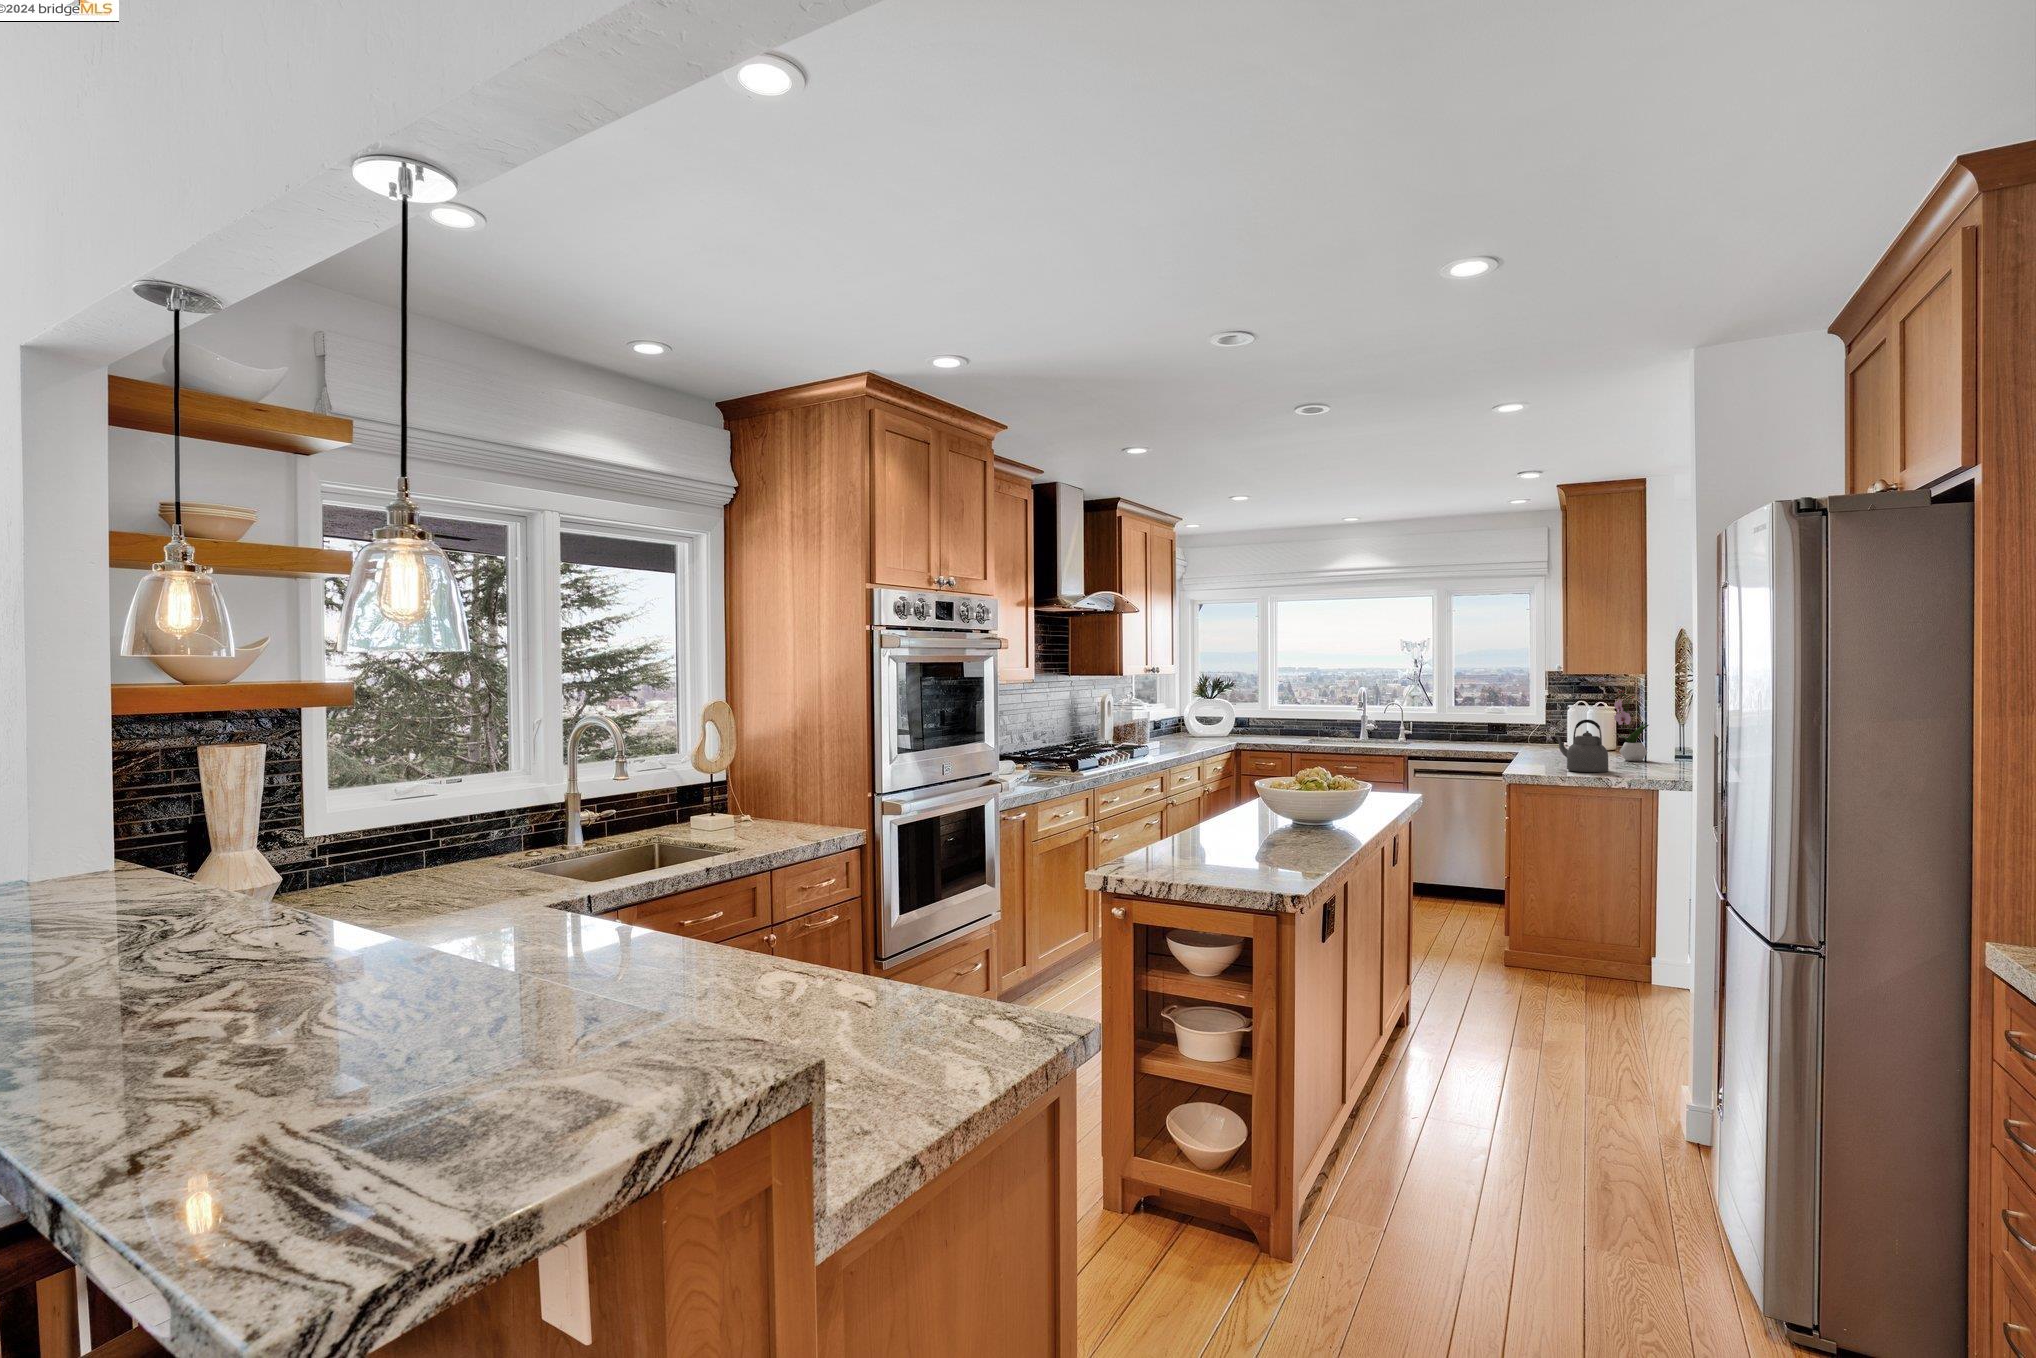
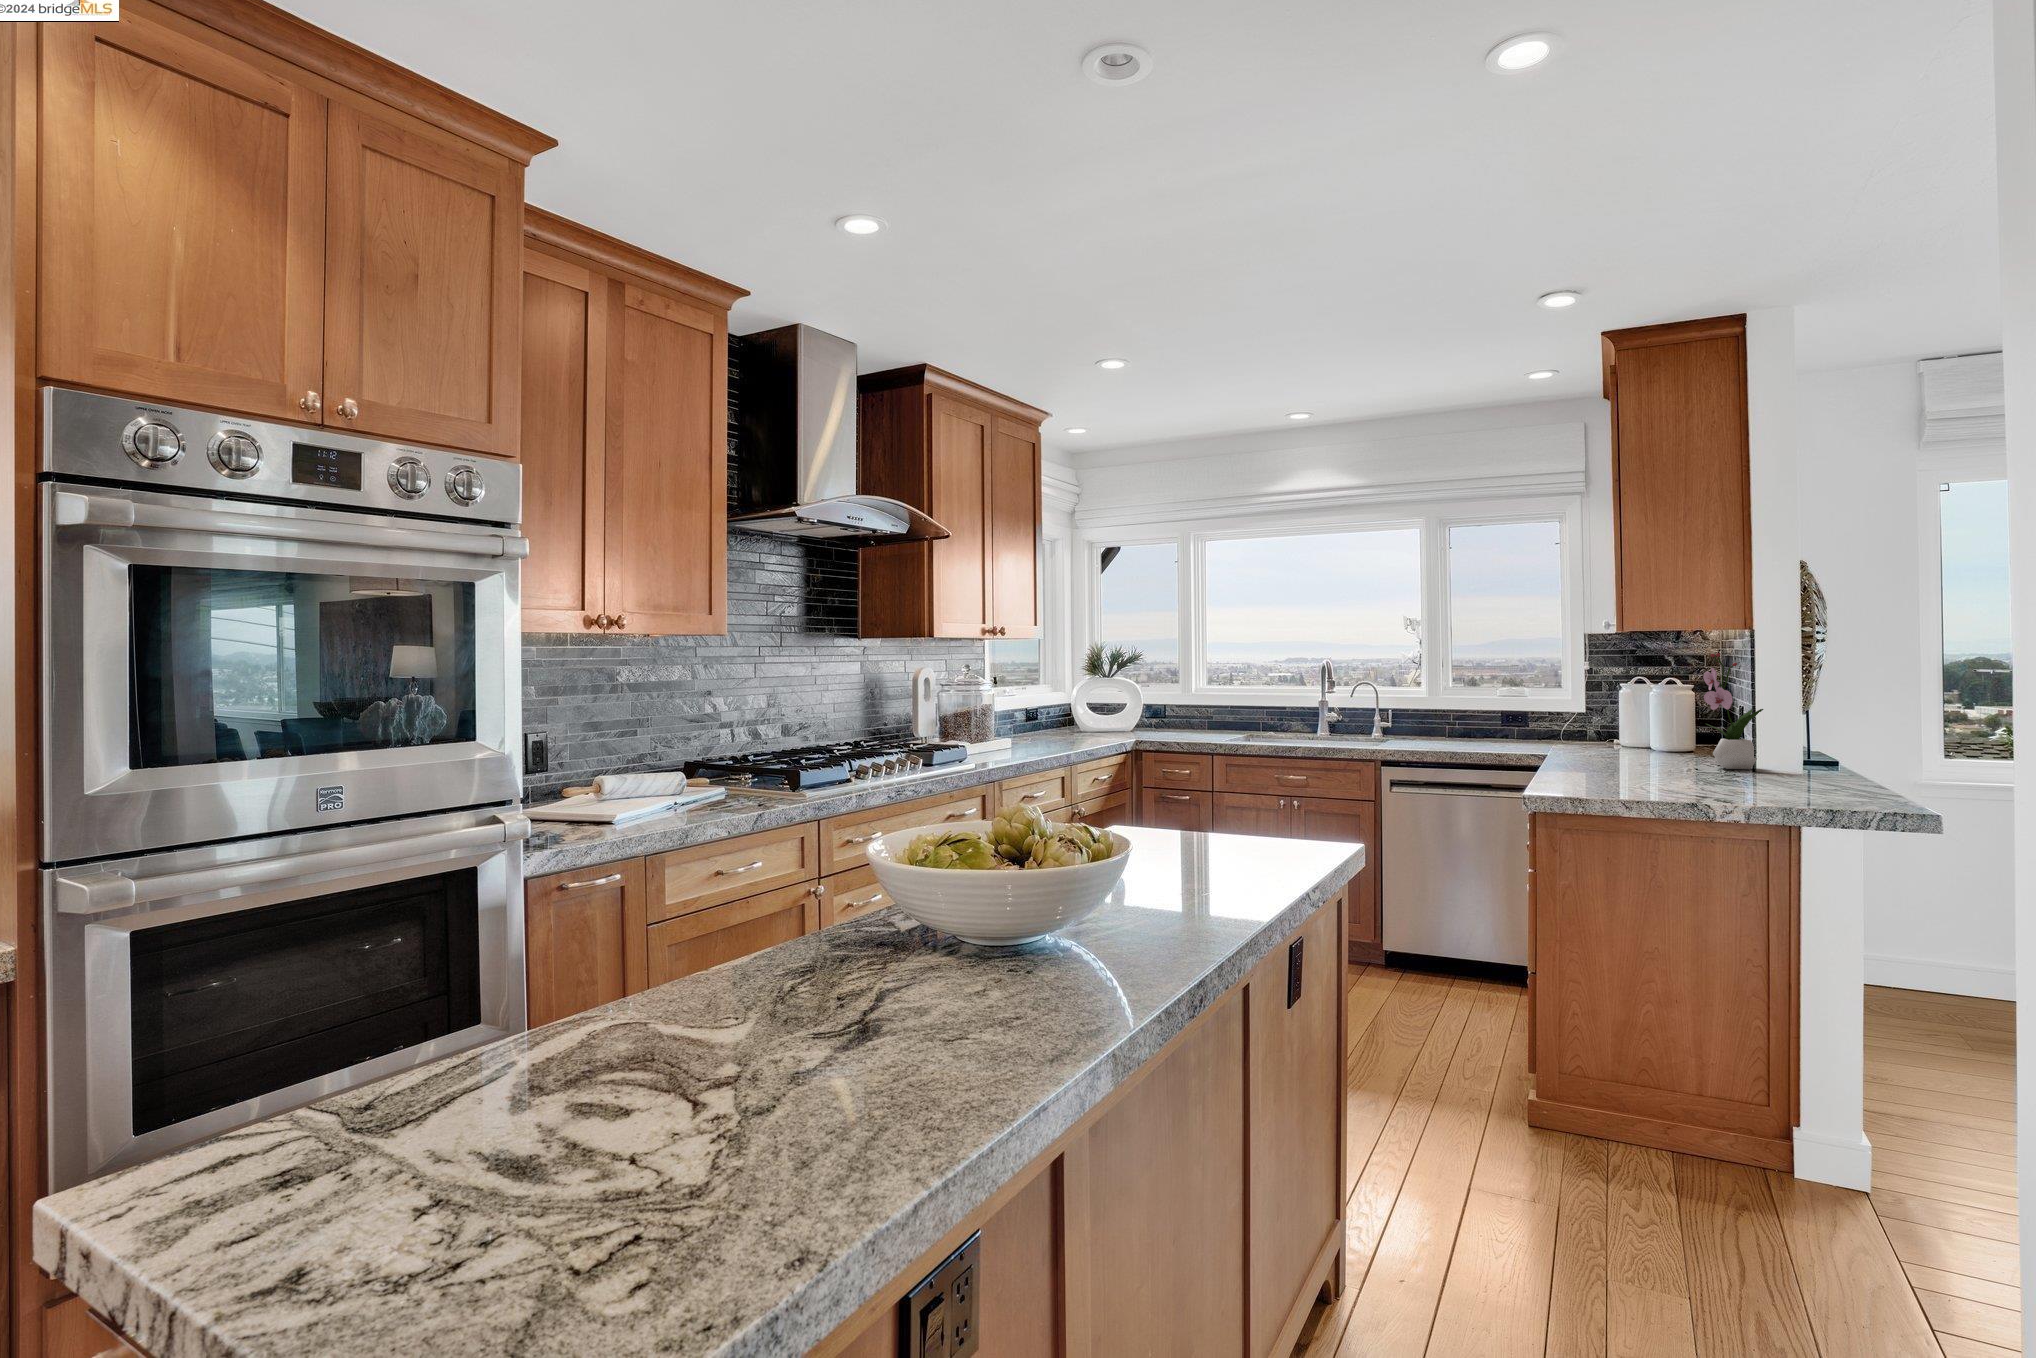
kettle: present [1553,719,1609,772] -> none [1605,700,1704,791]

